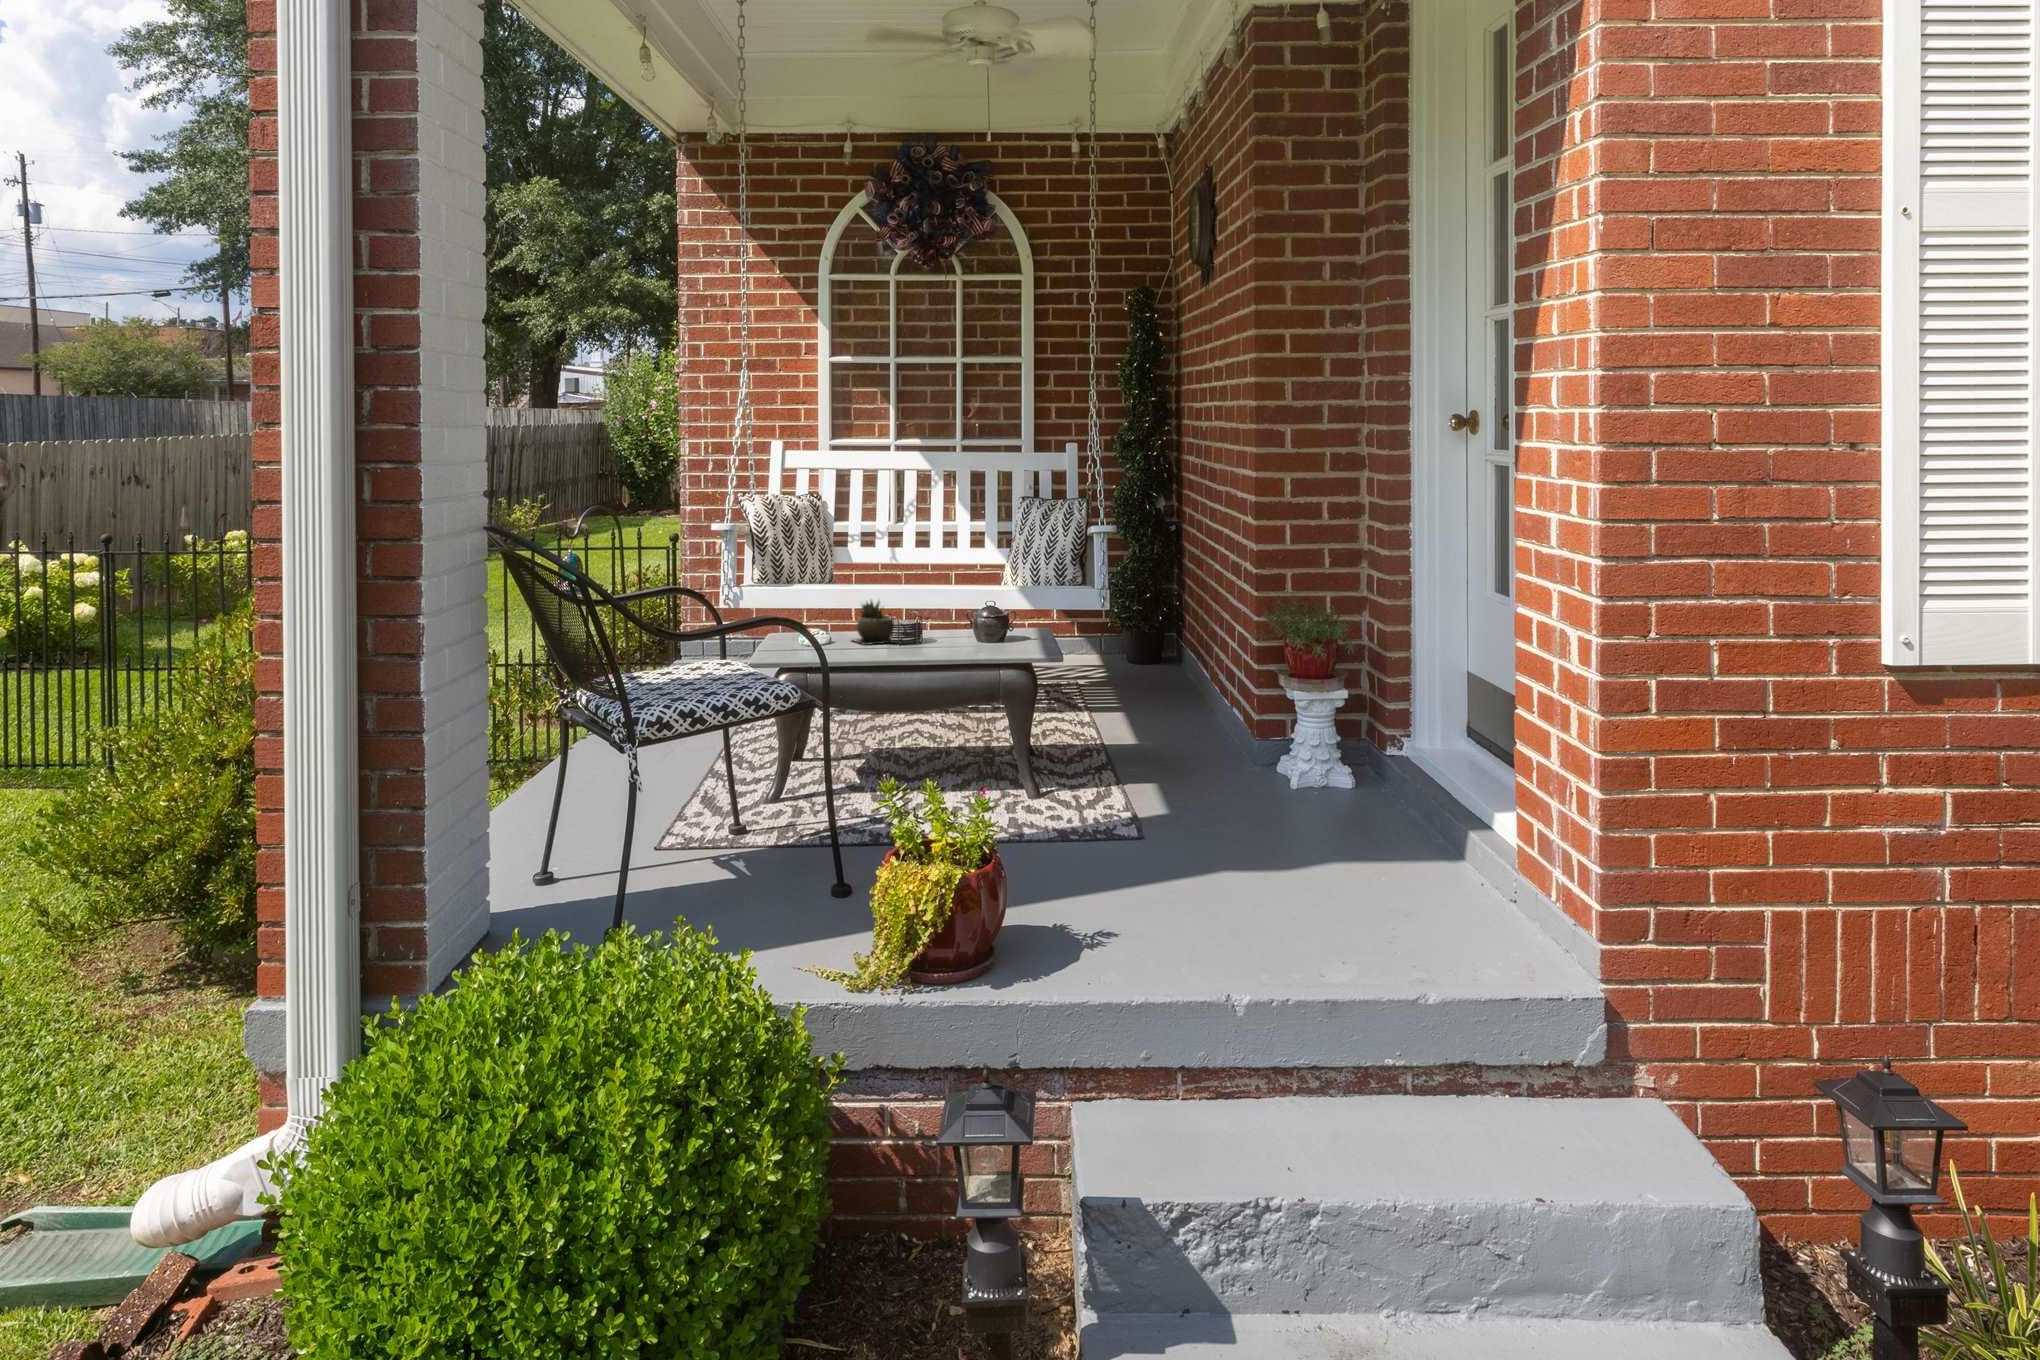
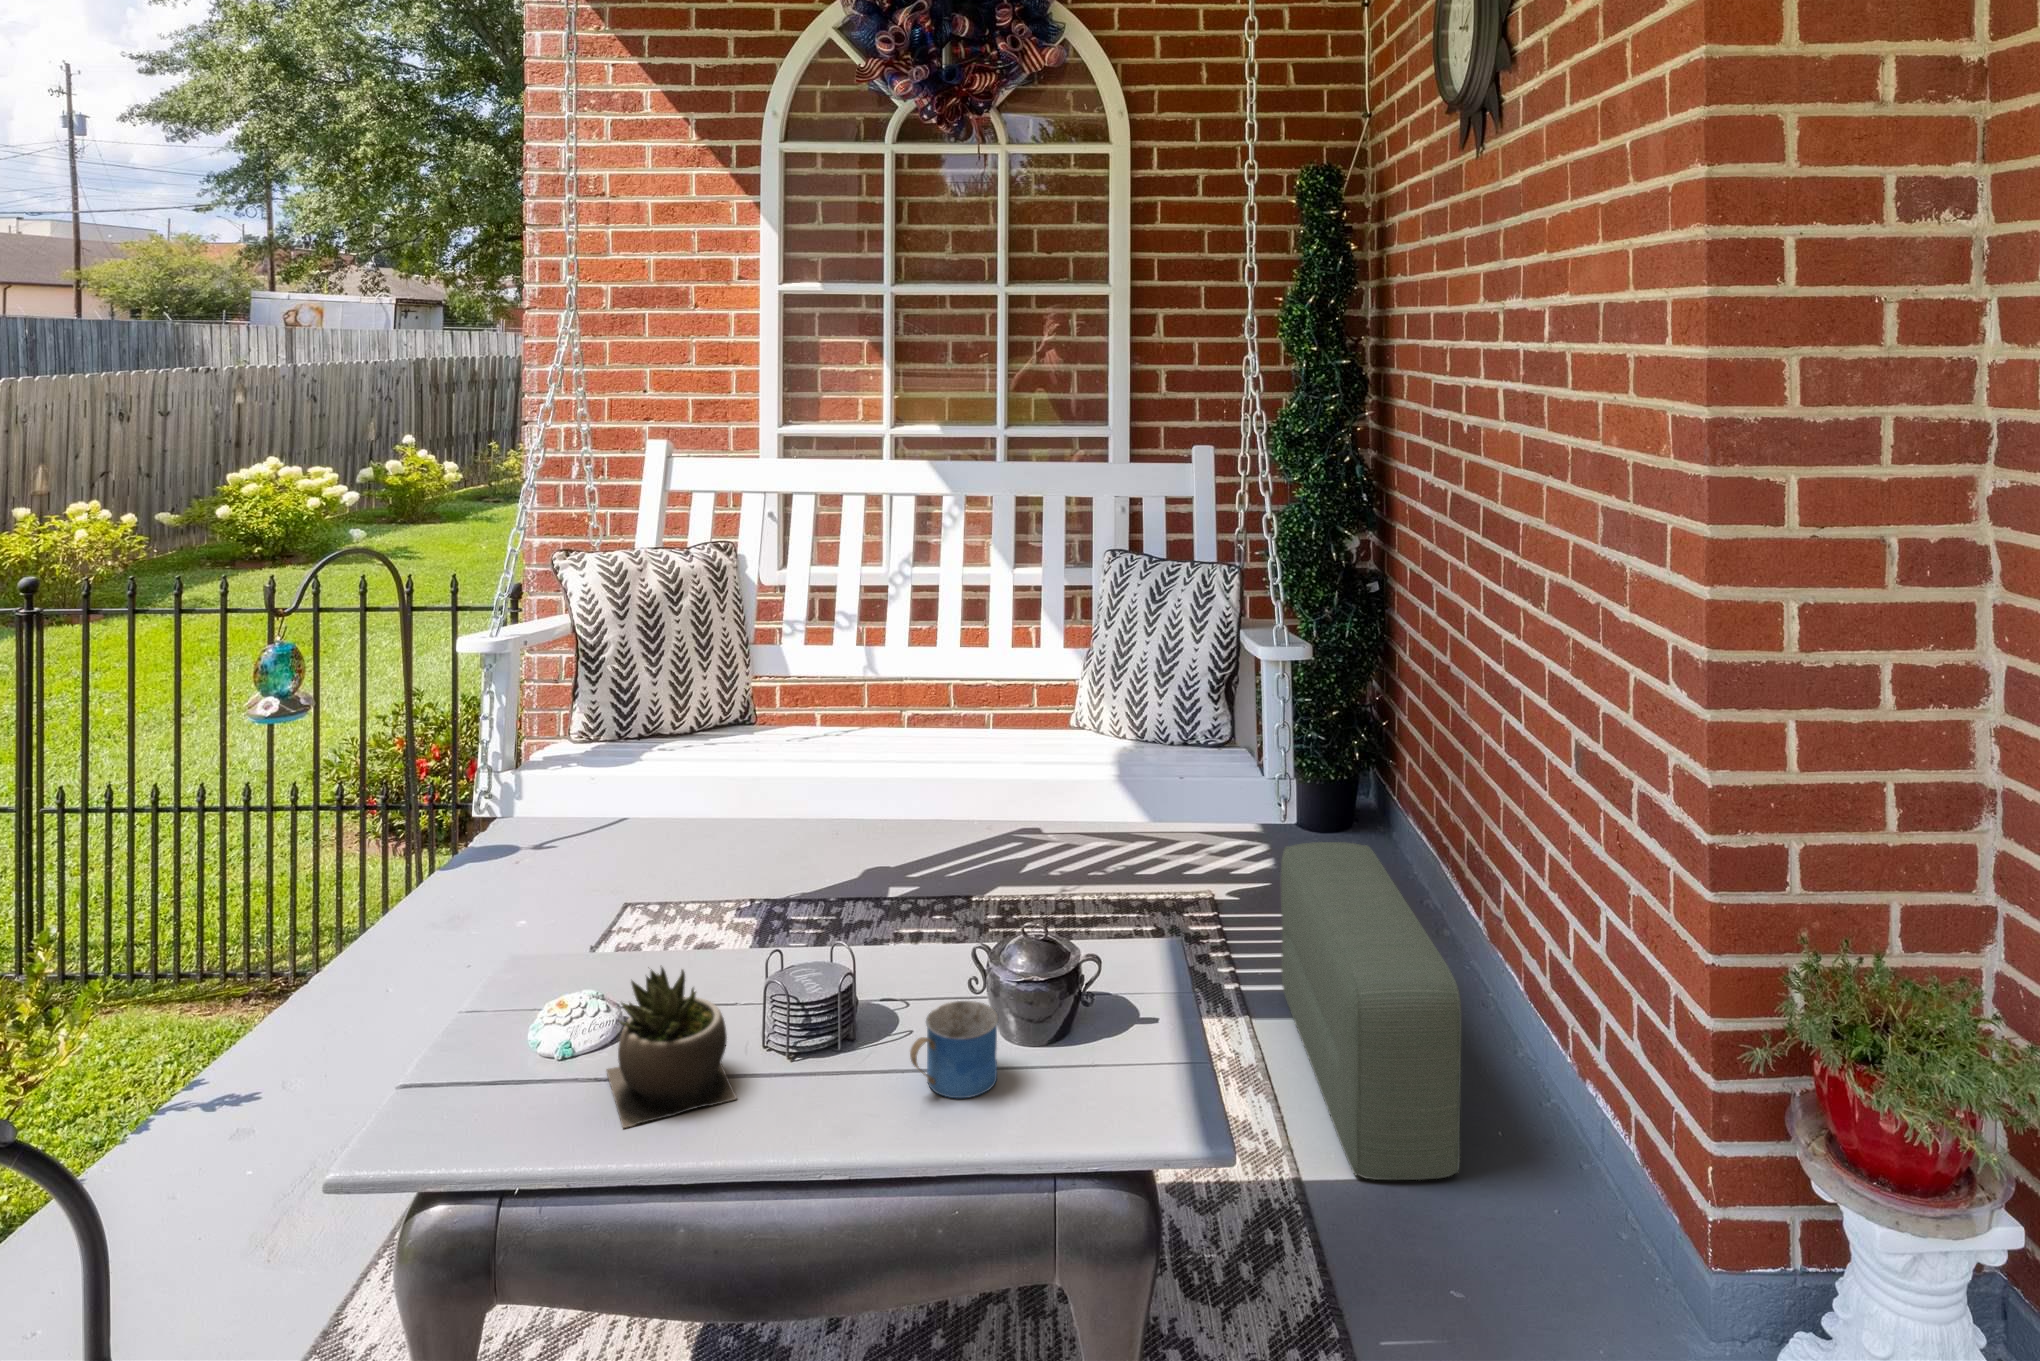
mug: none [961,617,992,642] -> present [910,1001,999,1098]
pouf: none [1110,627,1178,734] -> present [1281,842,1461,1180]

